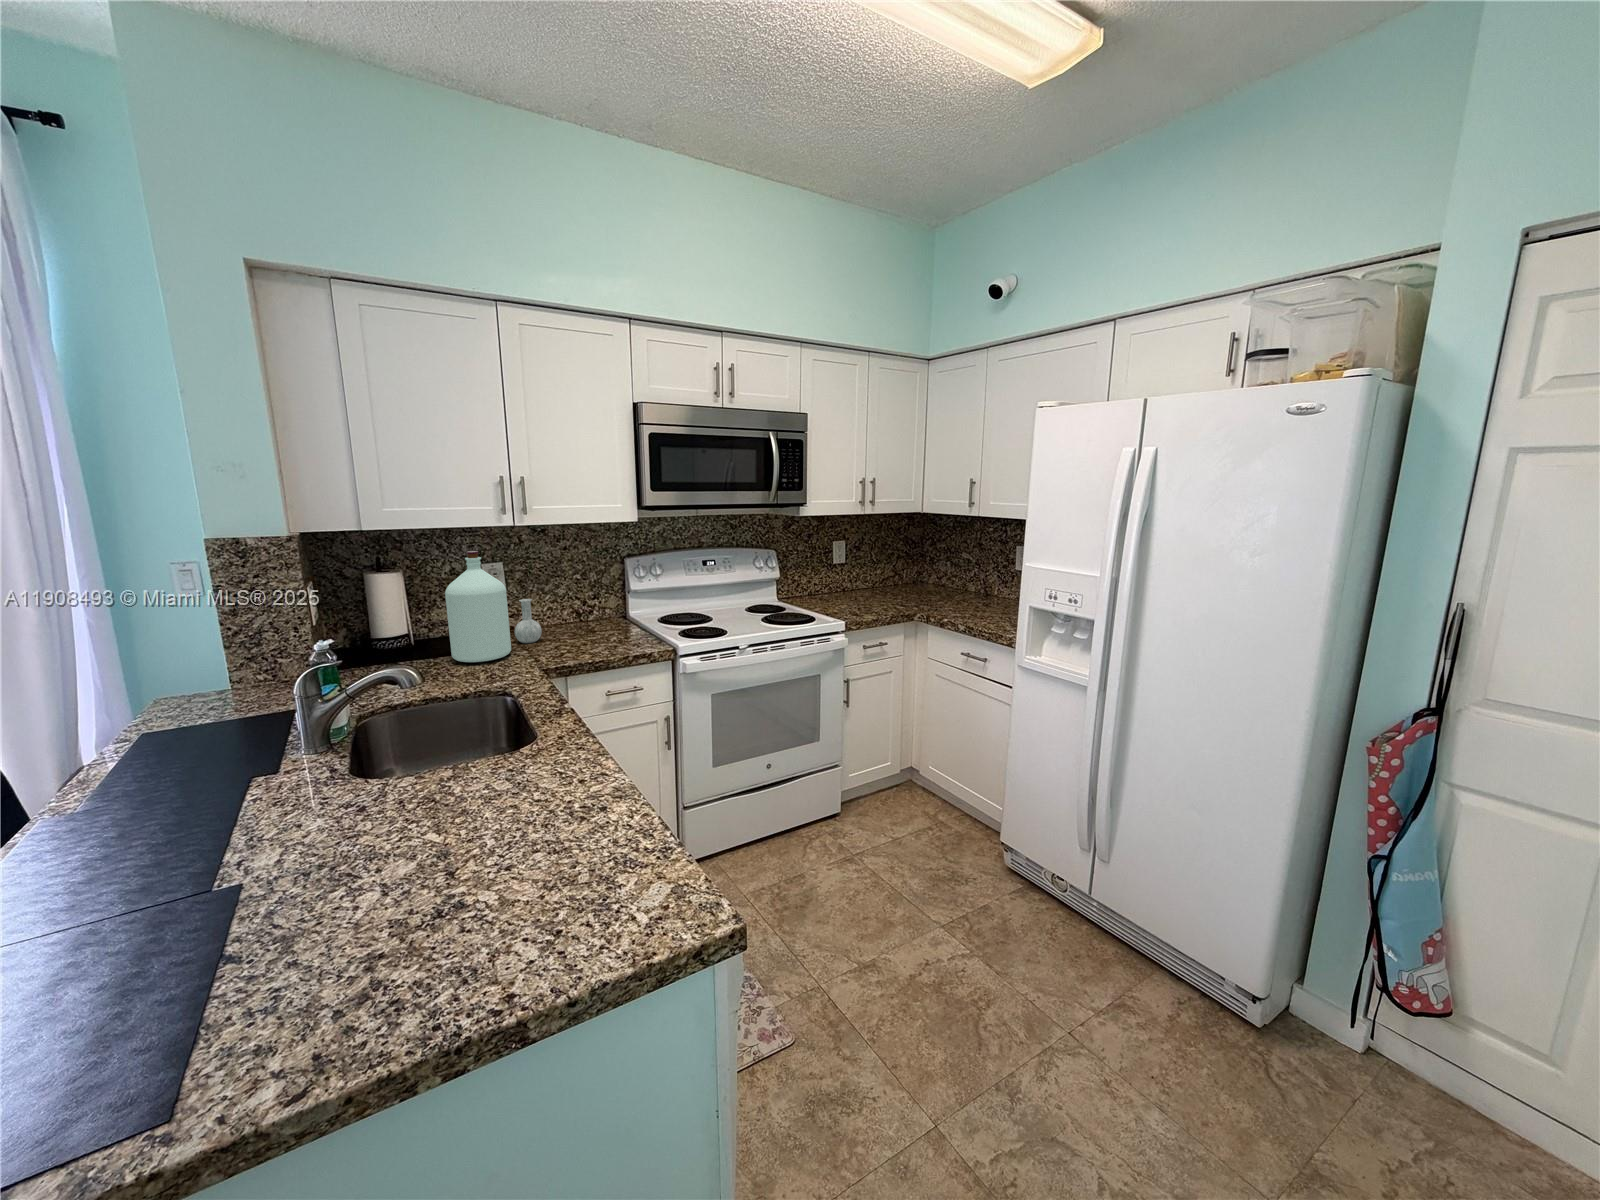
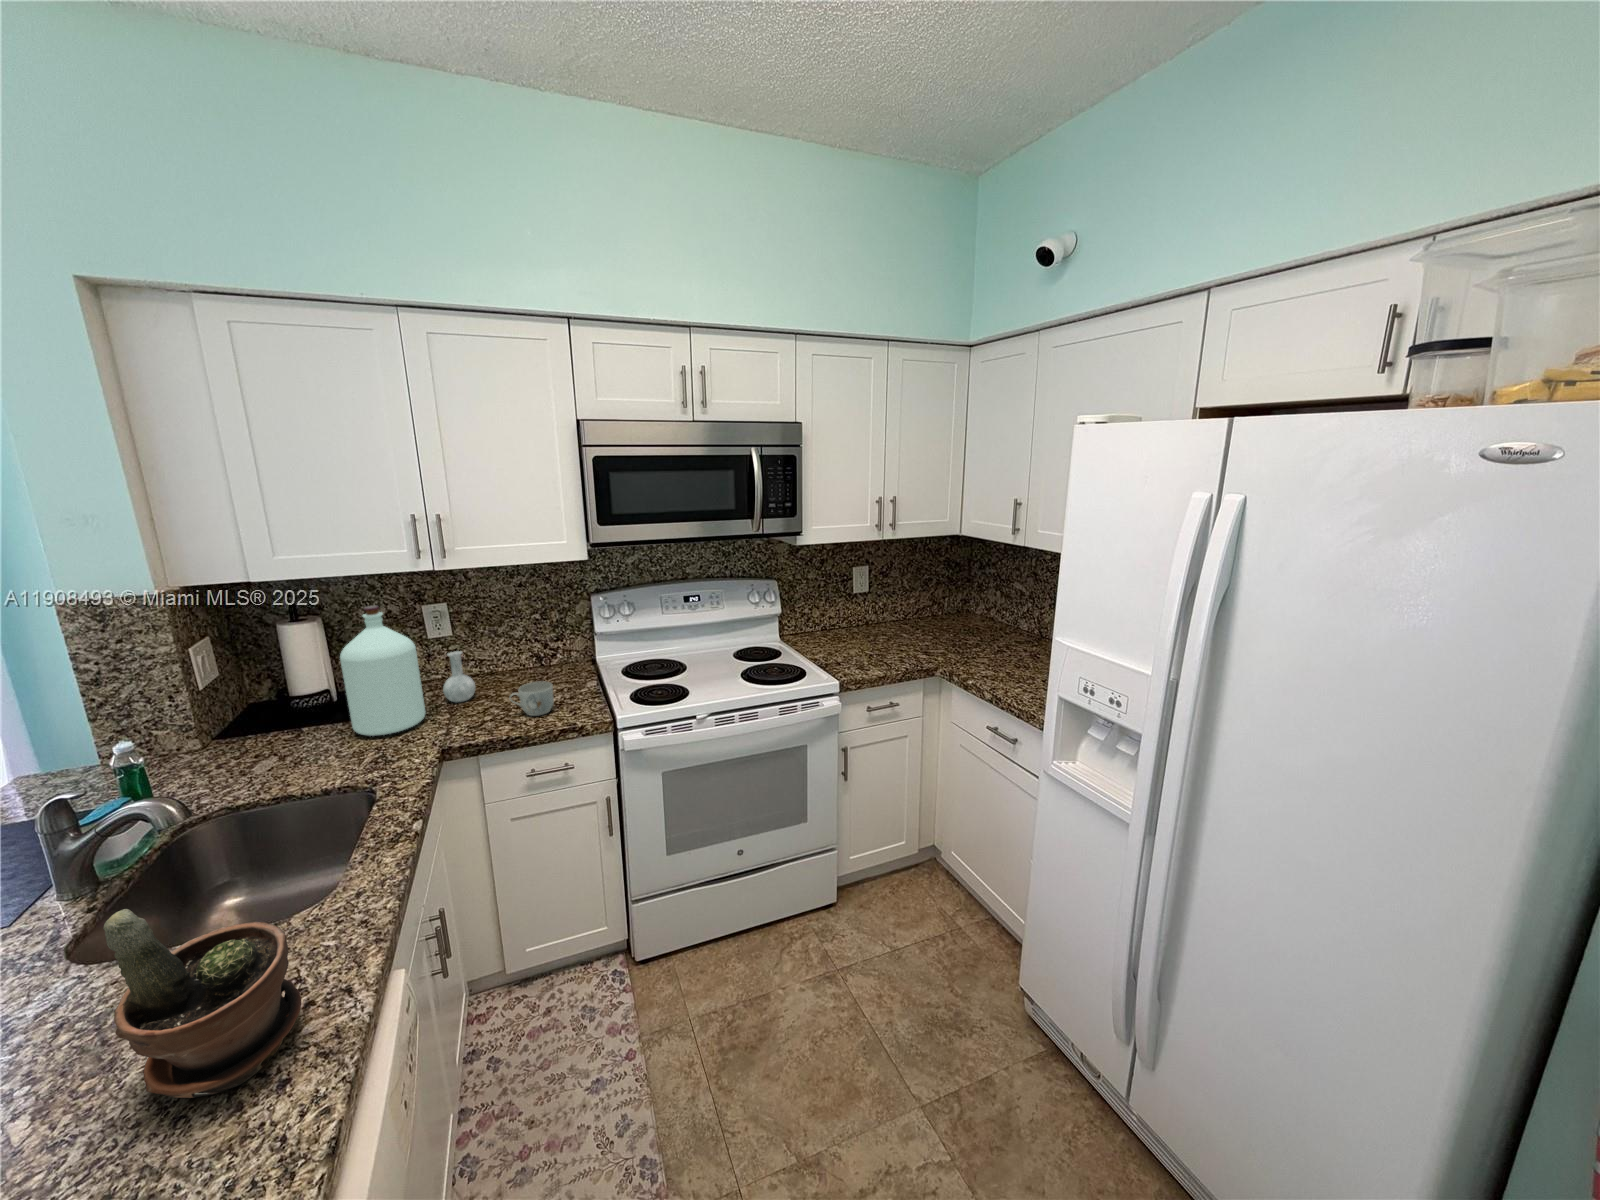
mug: none [585,621,620,647] -> present [509,682,554,716]
potted plant: none [500,679,591,815] -> present [103,909,301,1098]

